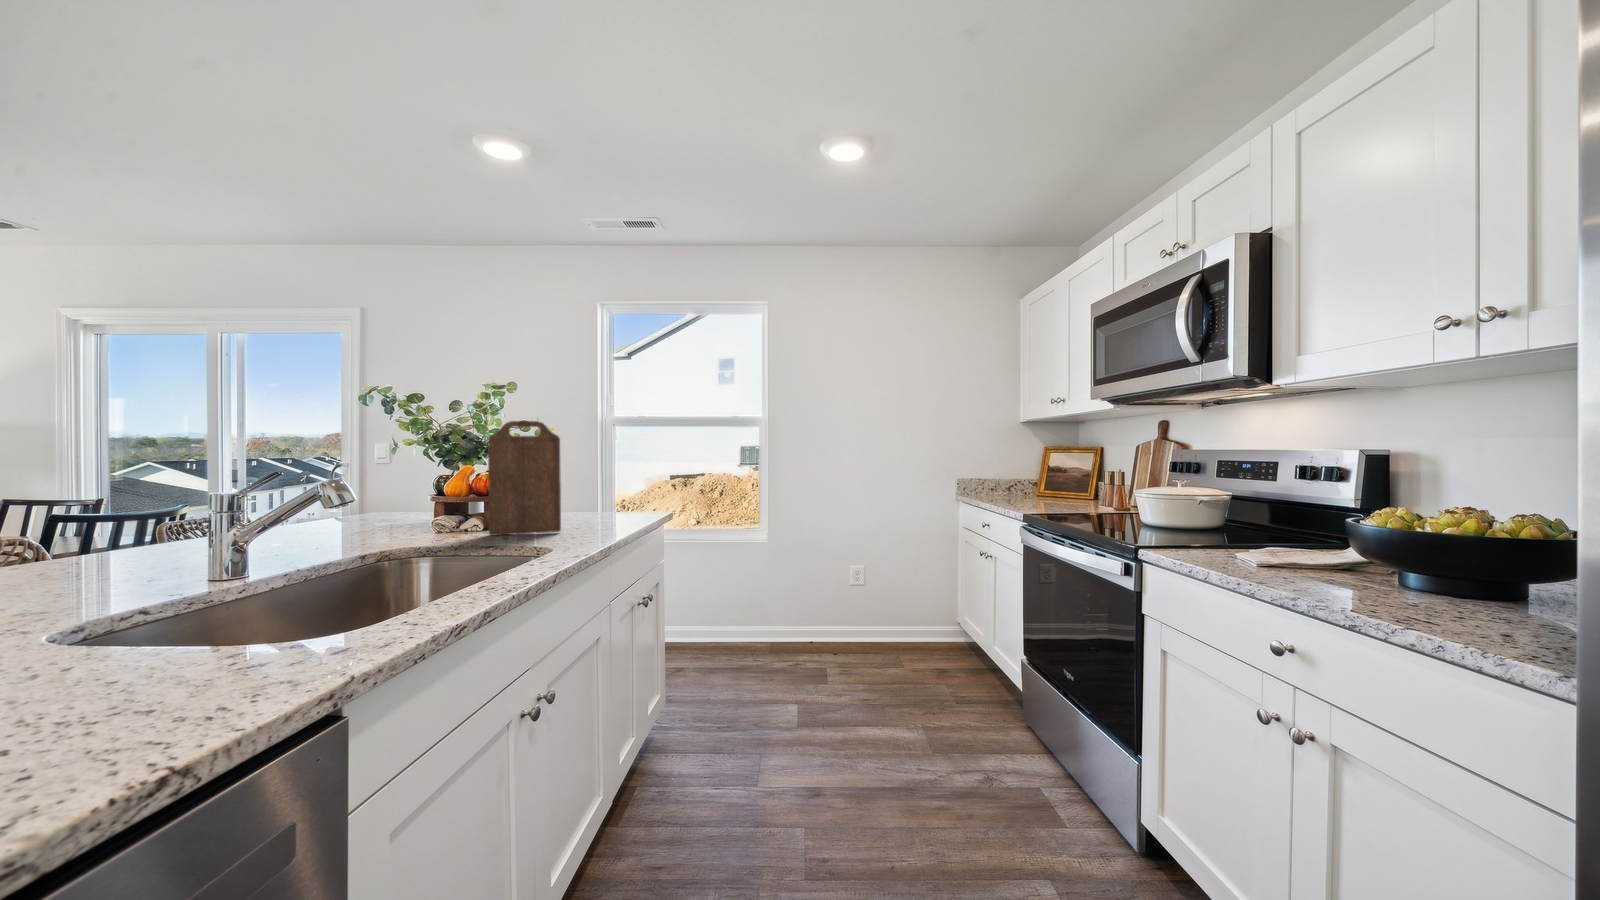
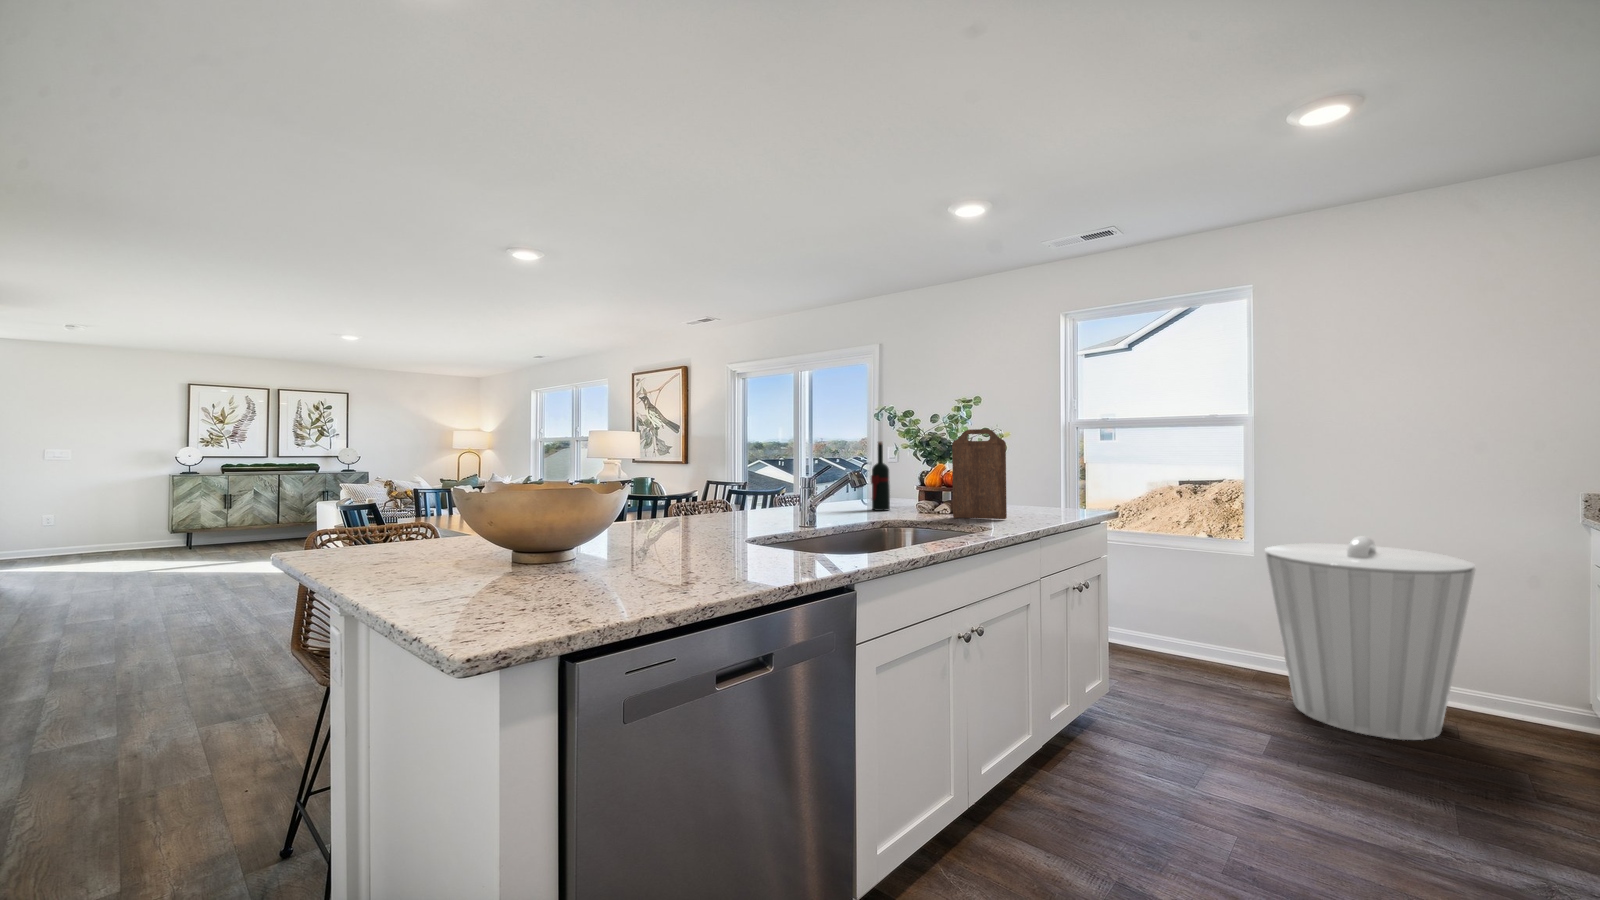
wine bottle: none [354,435,388,534] -> present [871,442,890,511]
trash can: none [779,518,907,680] -> present [1265,536,1475,740]

